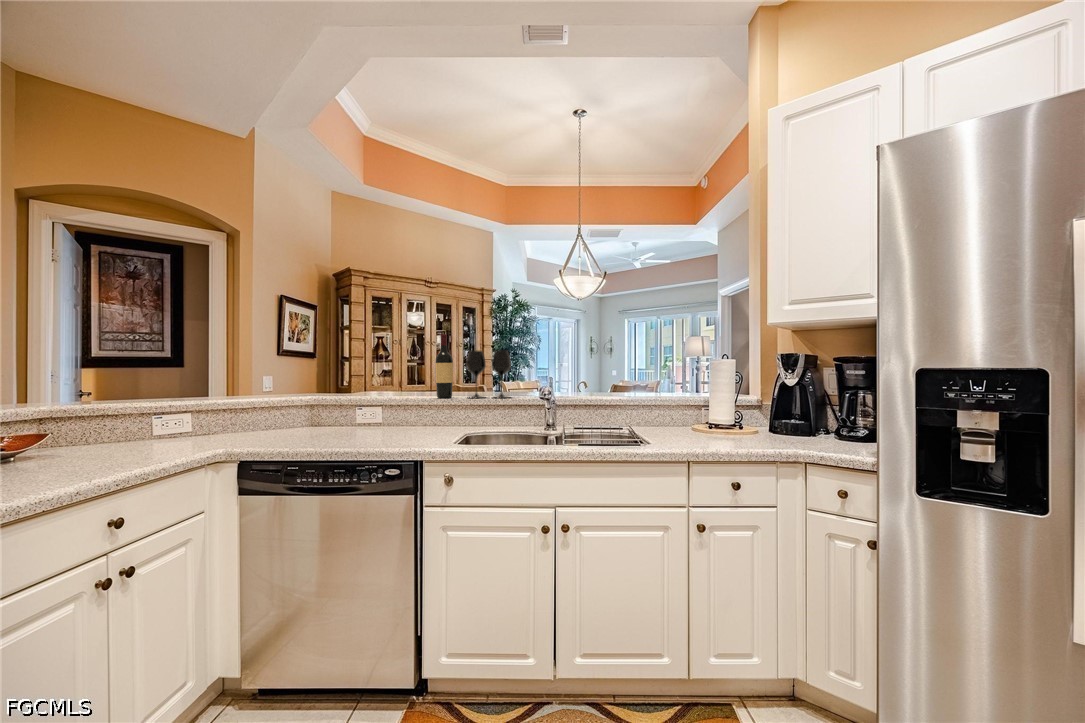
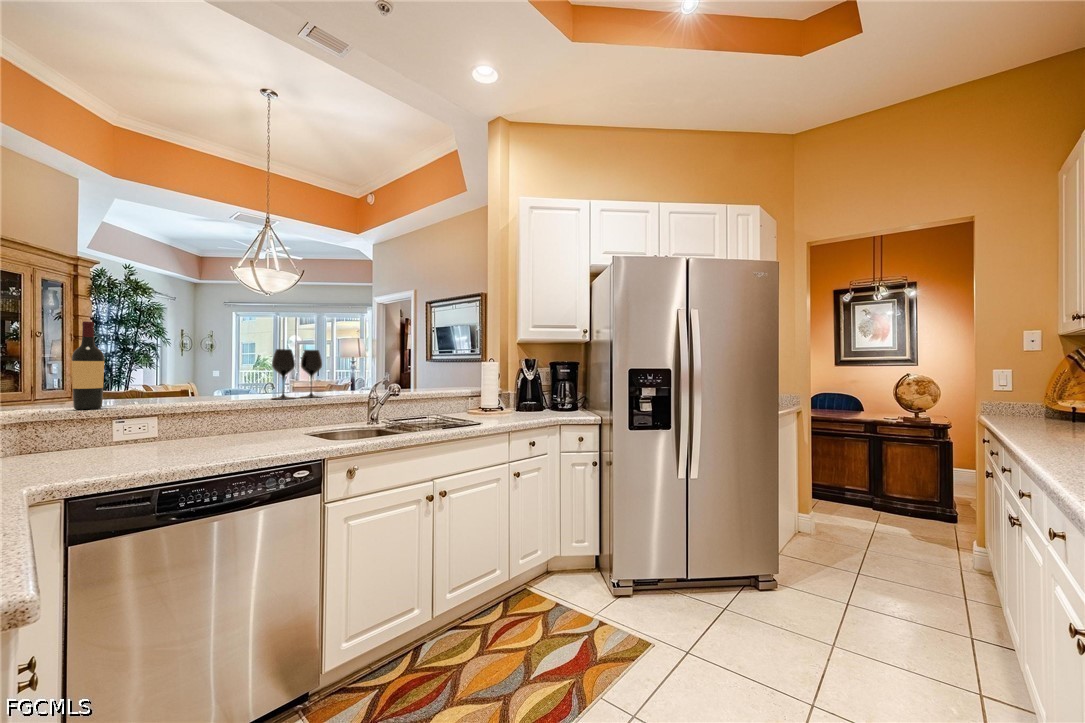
wine bottle: present [436,334,453,398] -> present [72,321,104,410]

